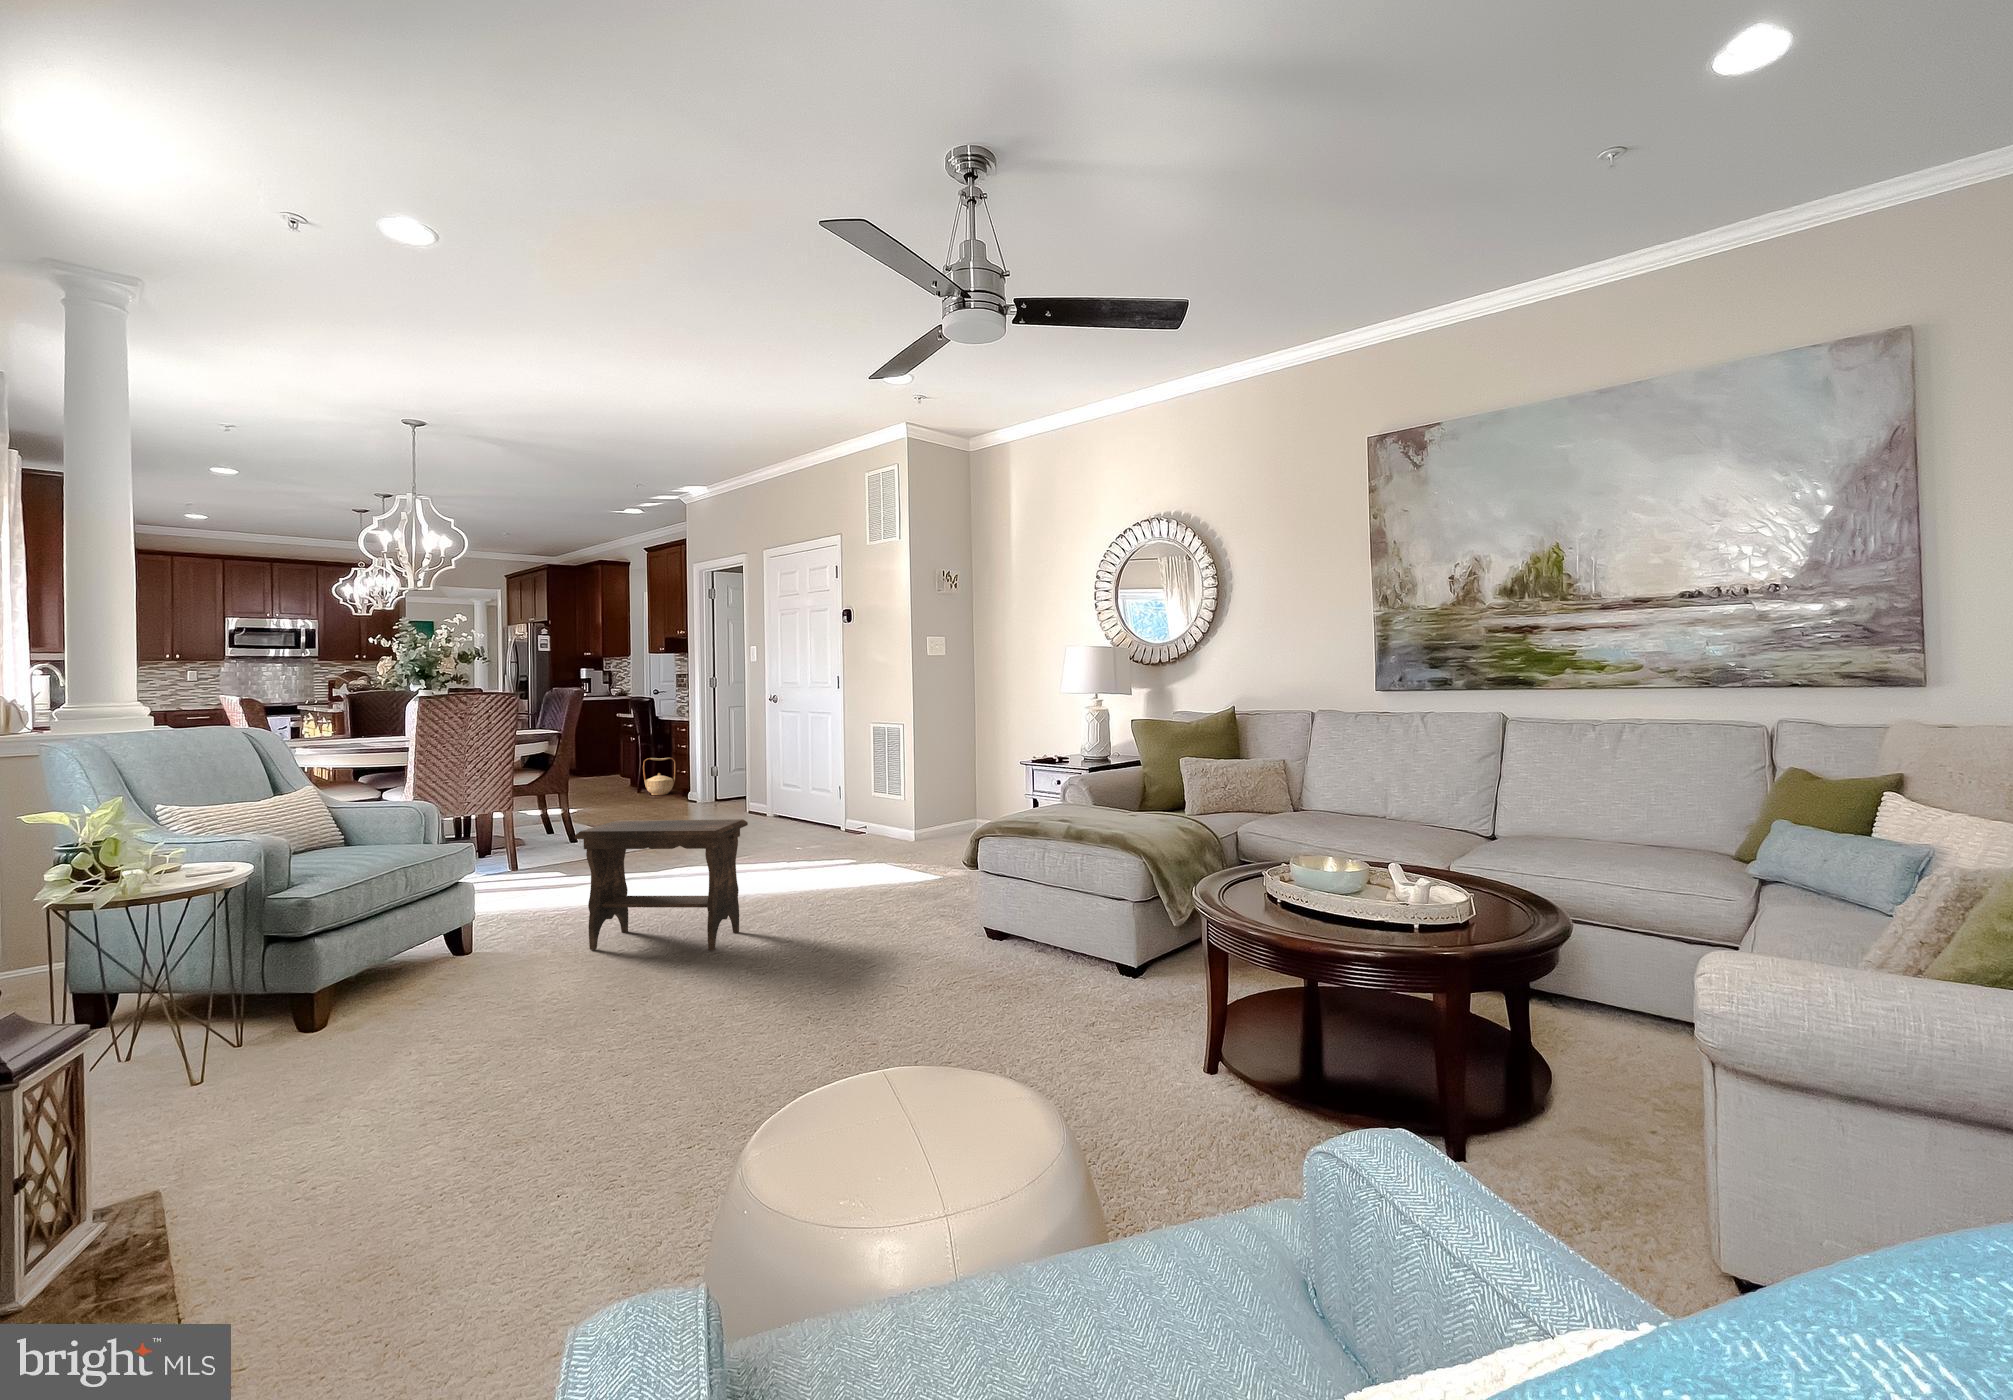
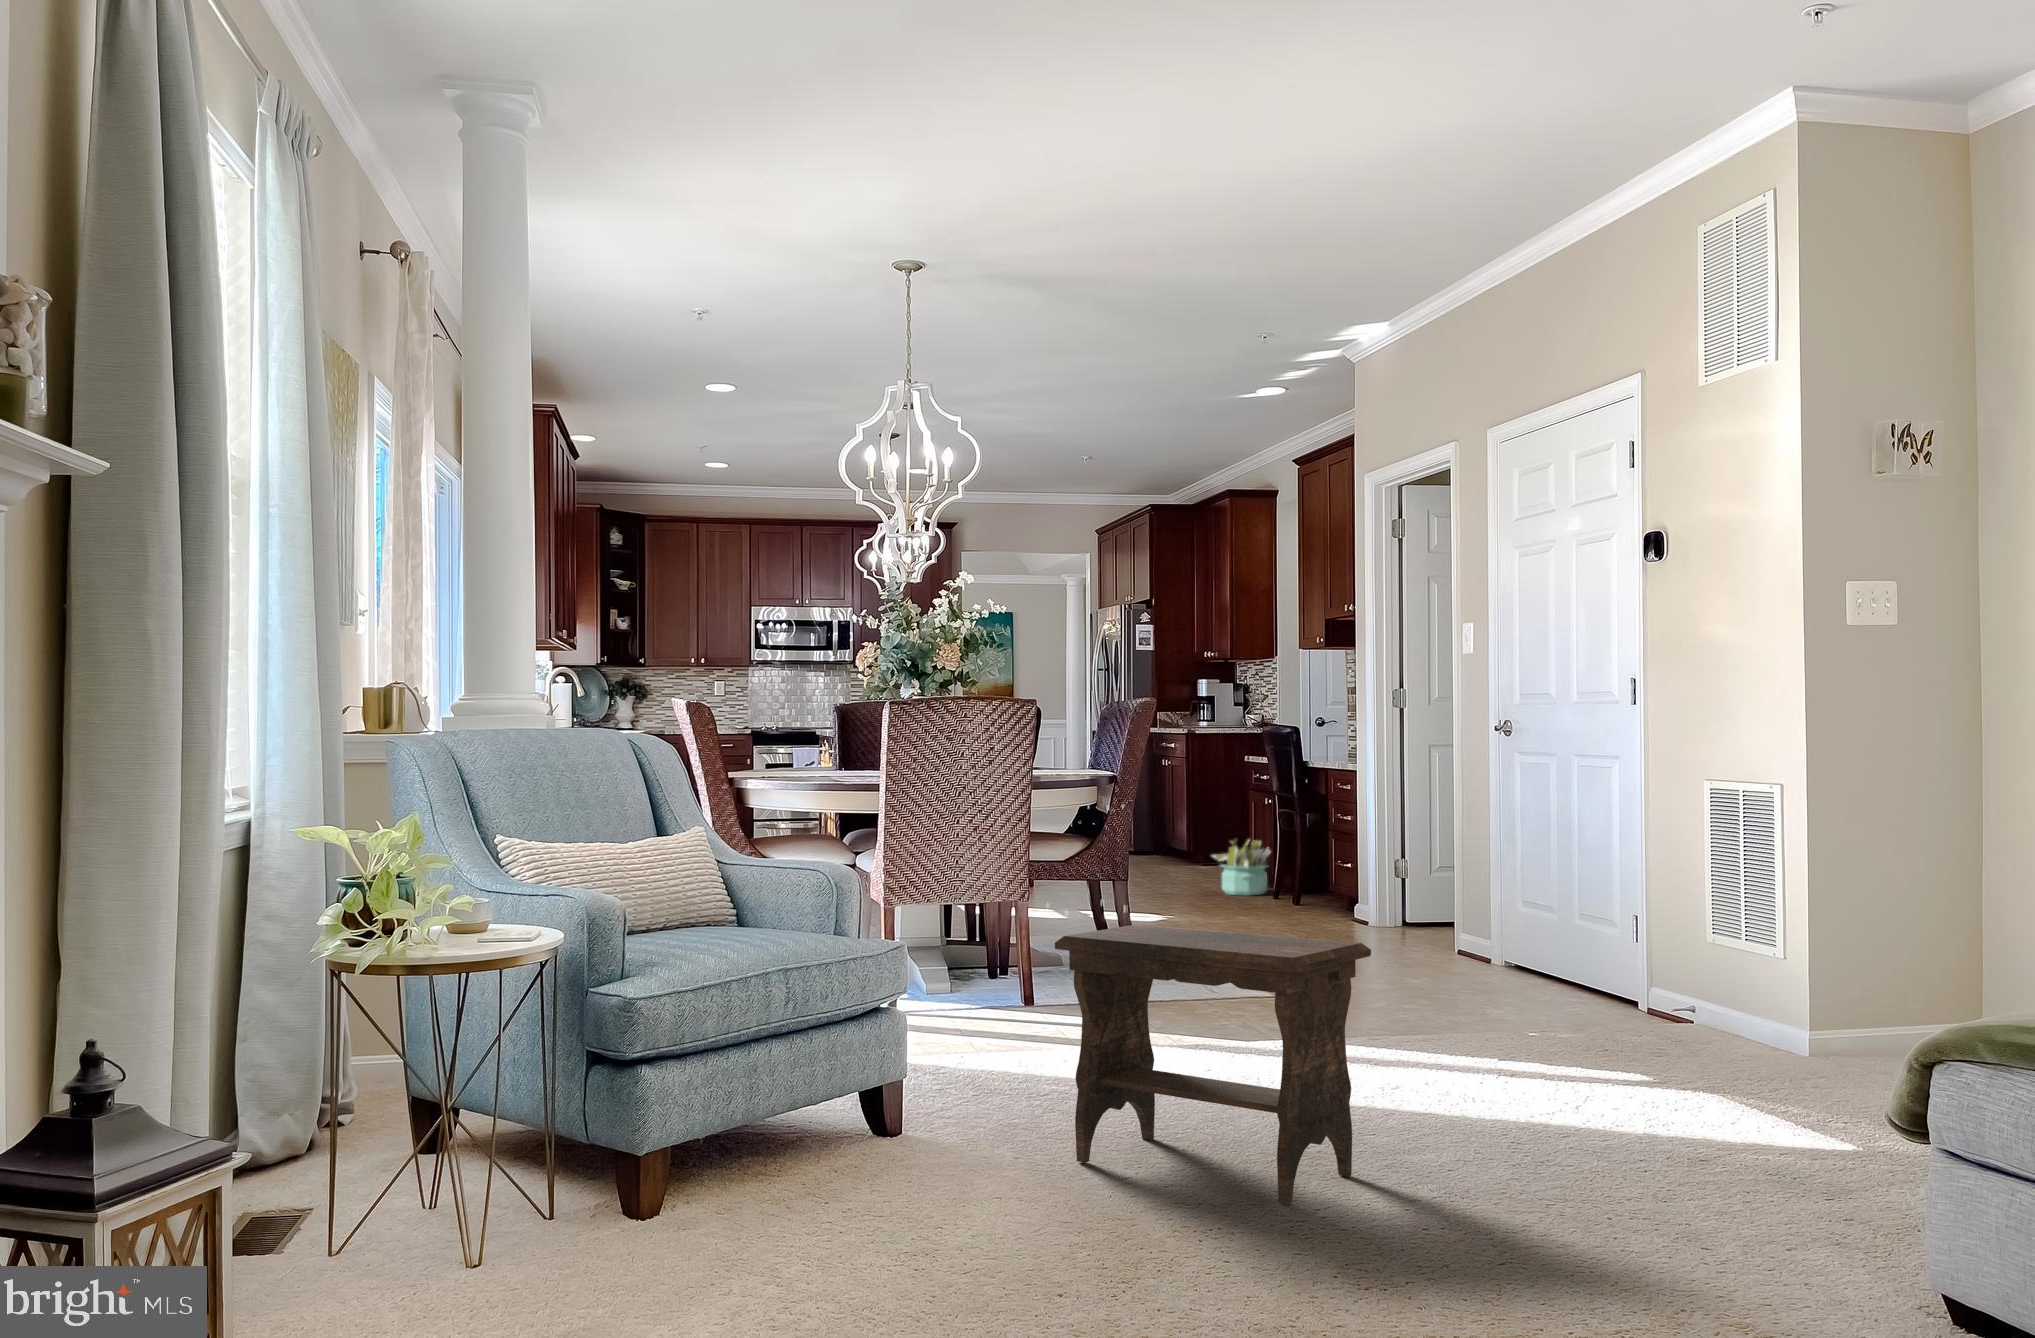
basket: present [643,758,676,795] -> none [1280,835,1337,904]
decorative plant: none [598,761,635,793] -> present [1213,839,1270,895]

